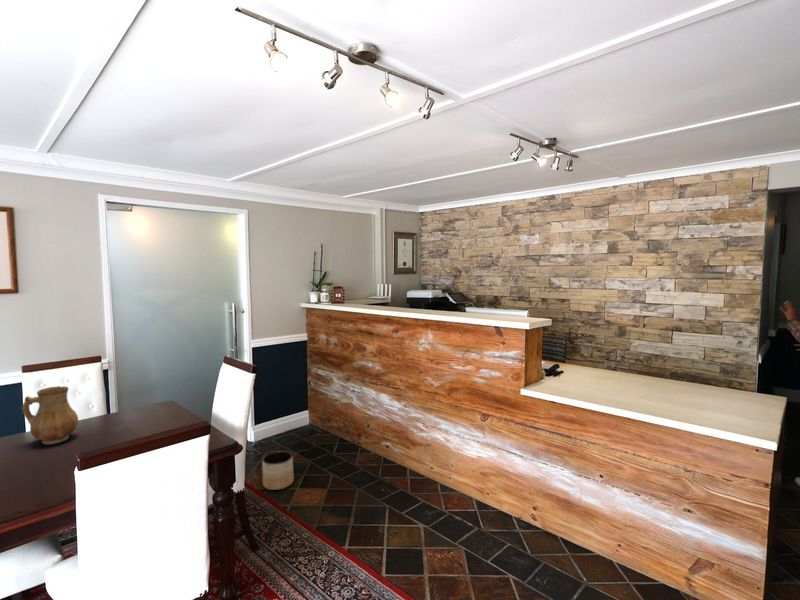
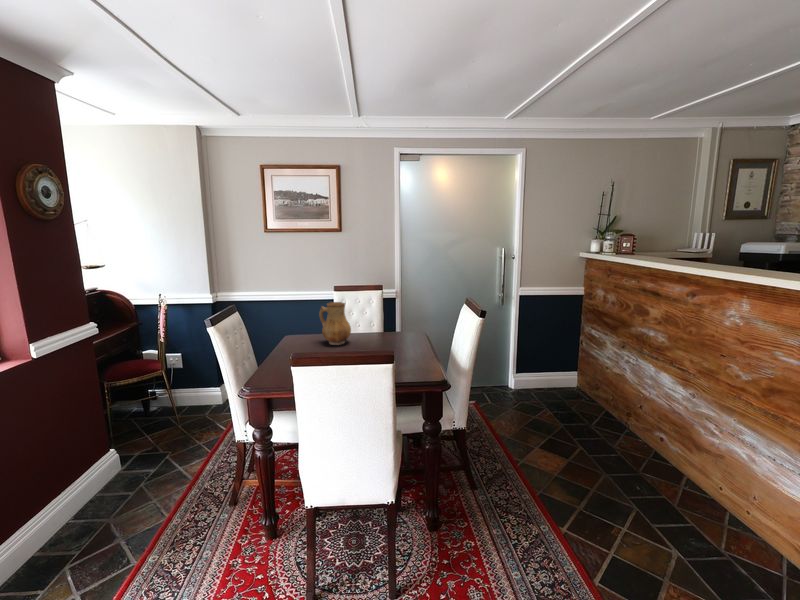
planter: present [262,451,294,490] -> none [504,404,537,444]

